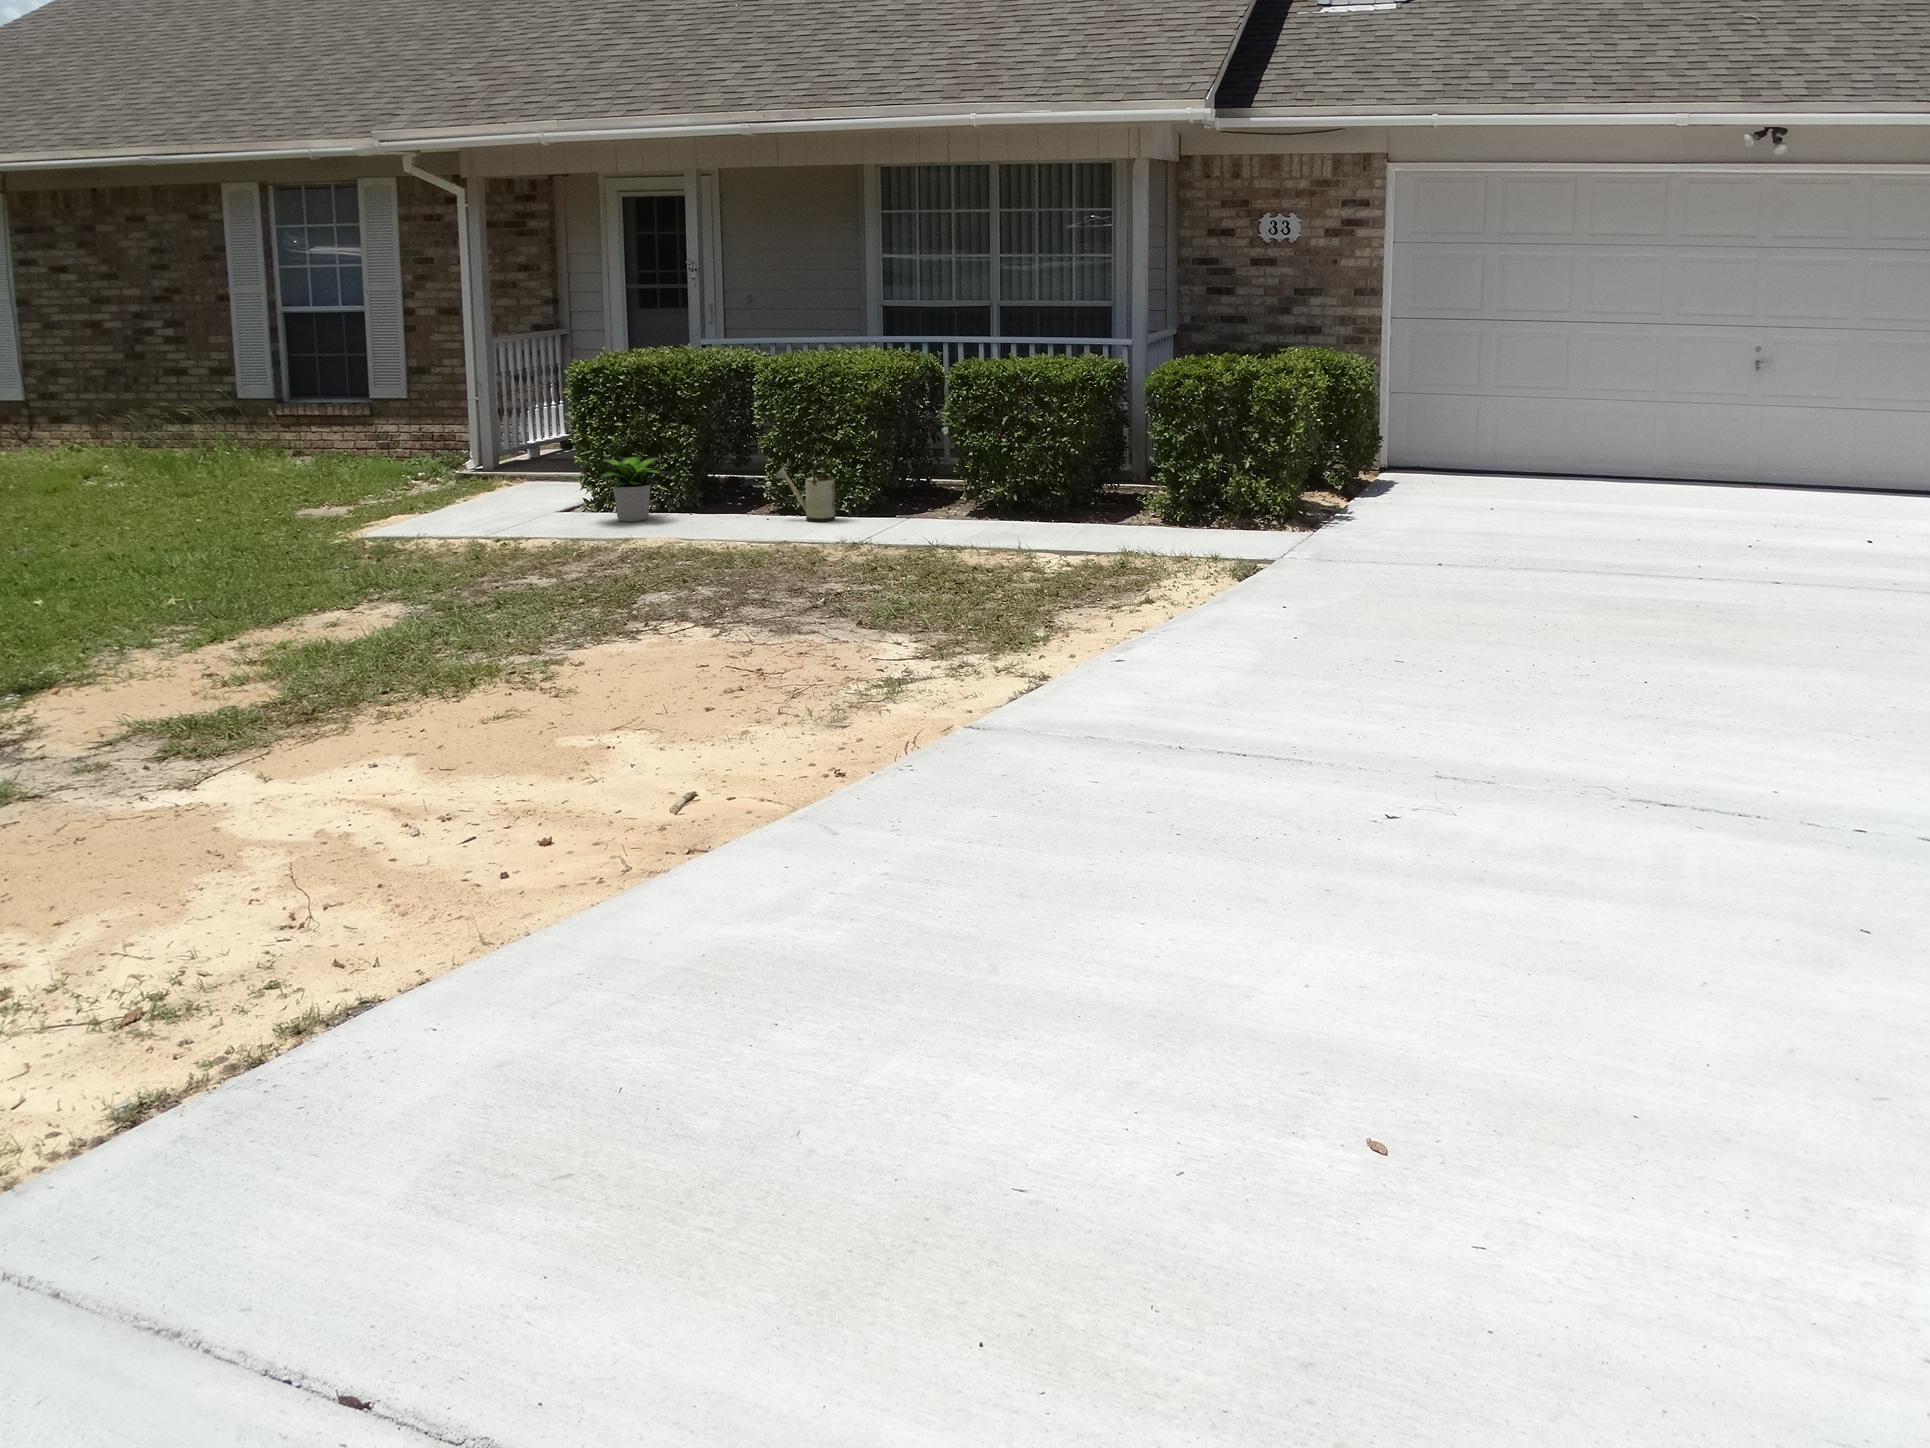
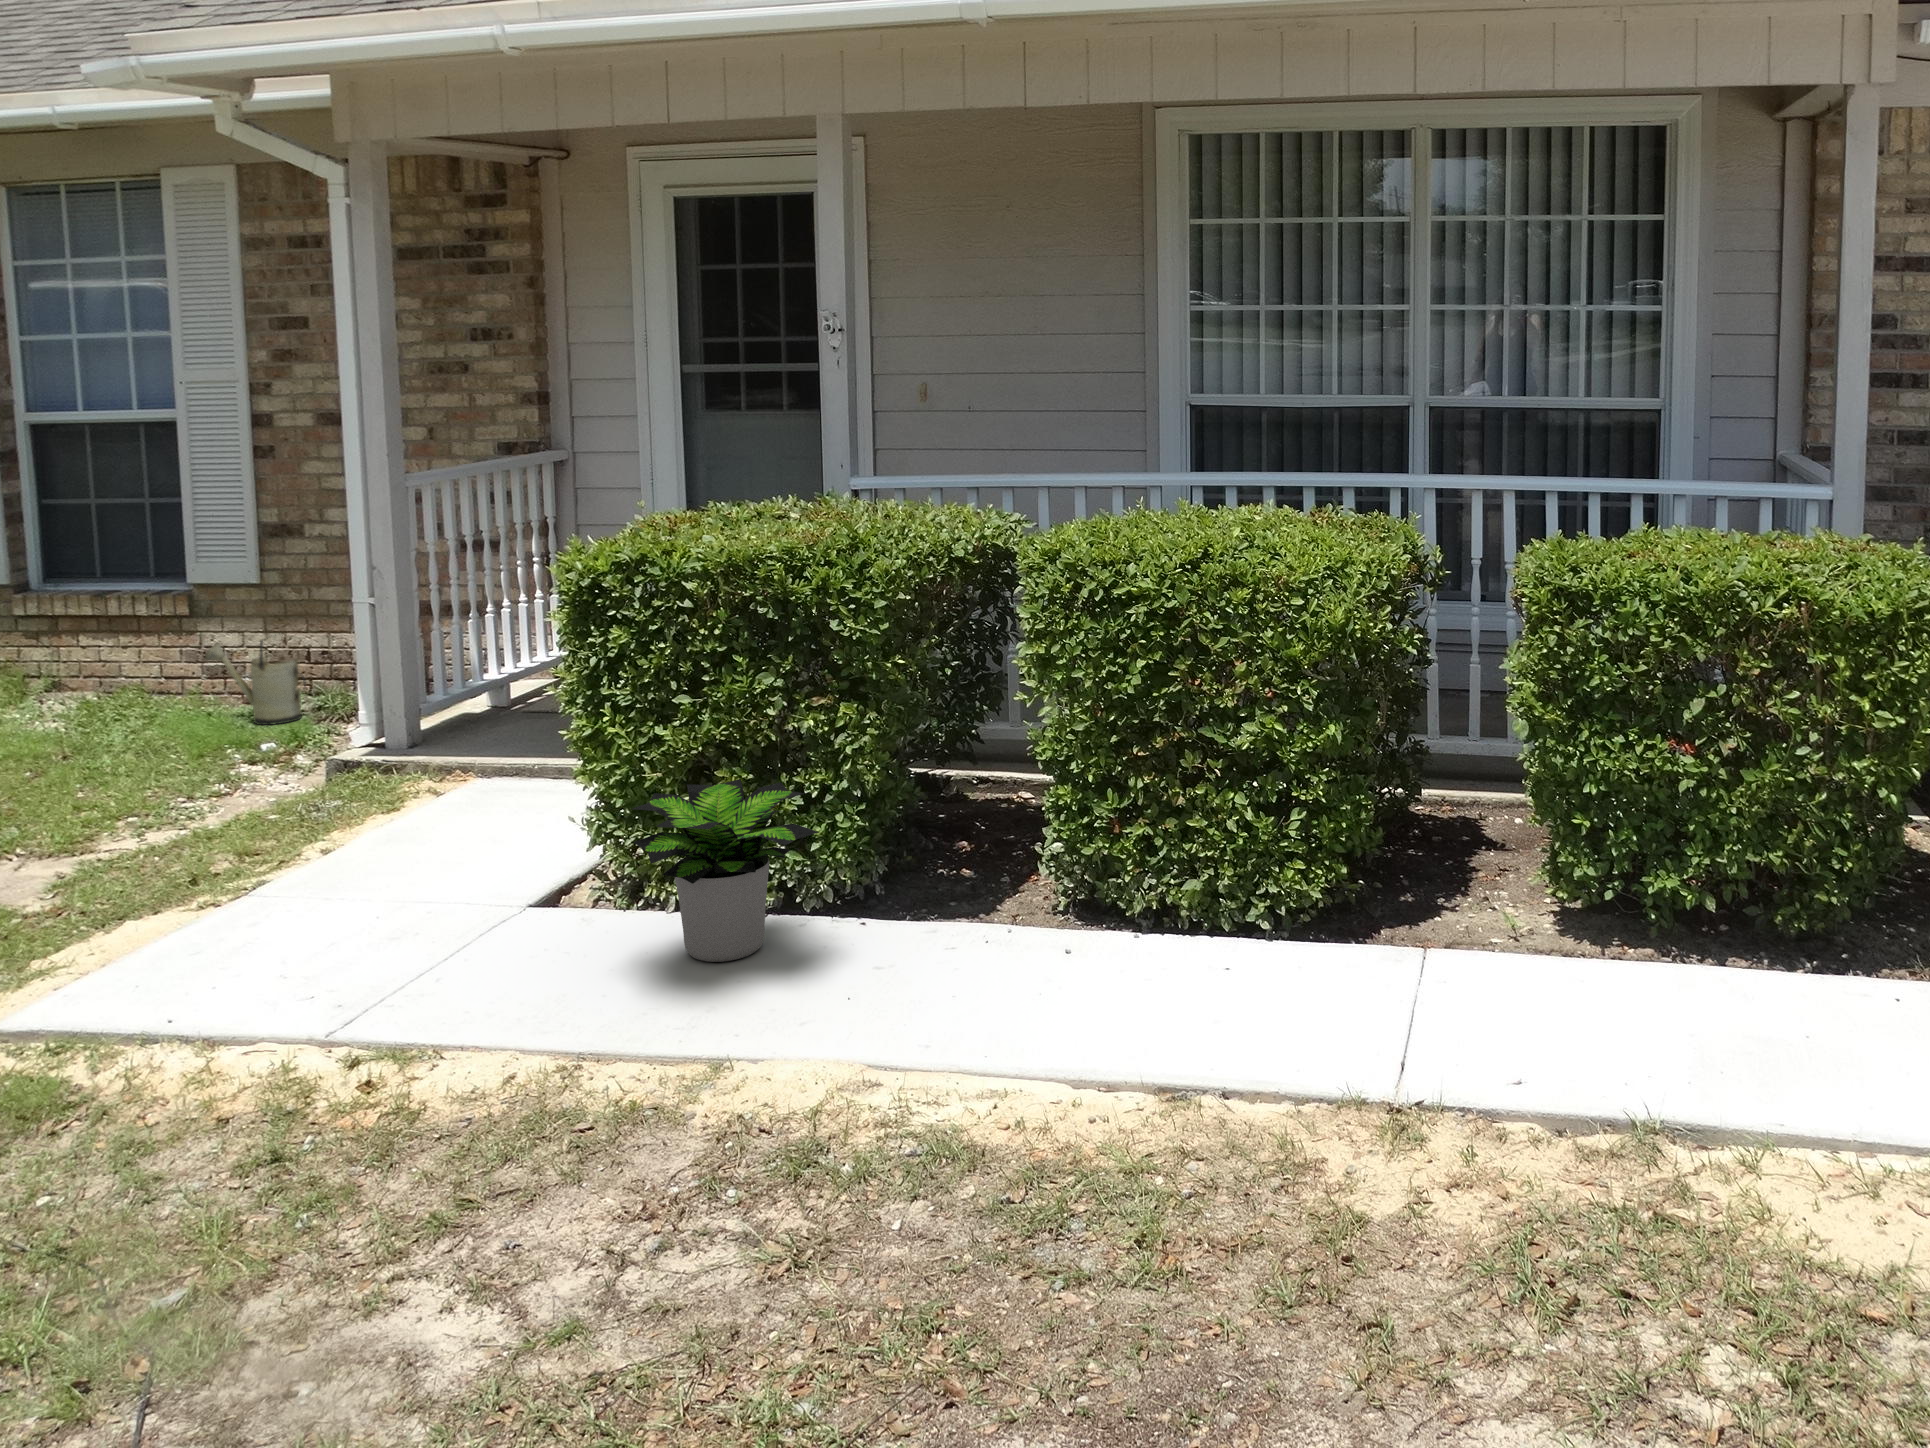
watering can: present [775,462,840,522] -> present [205,638,306,725]

